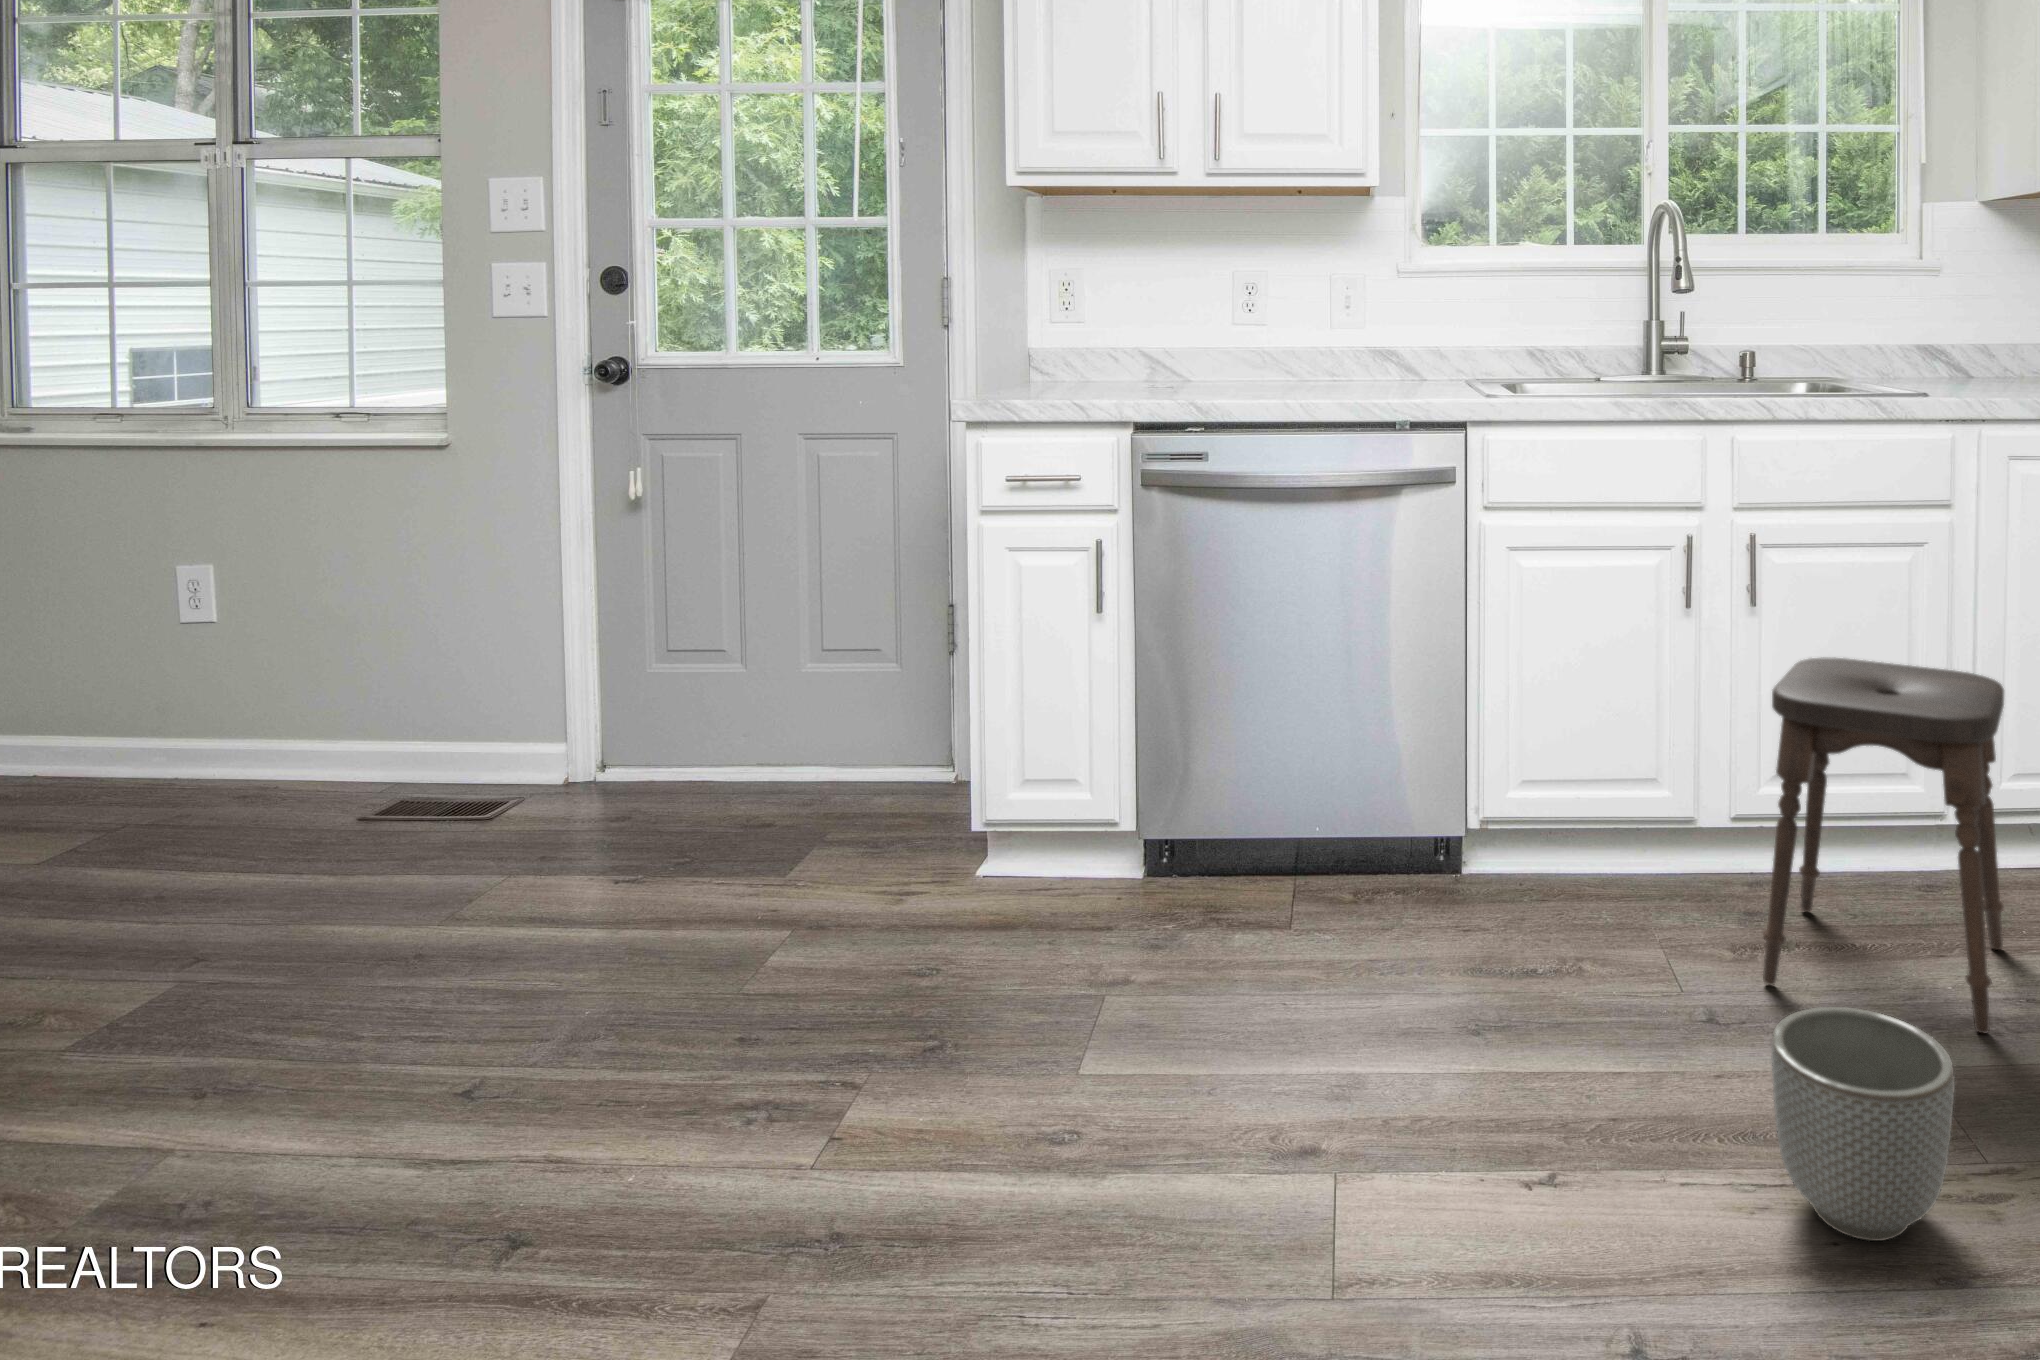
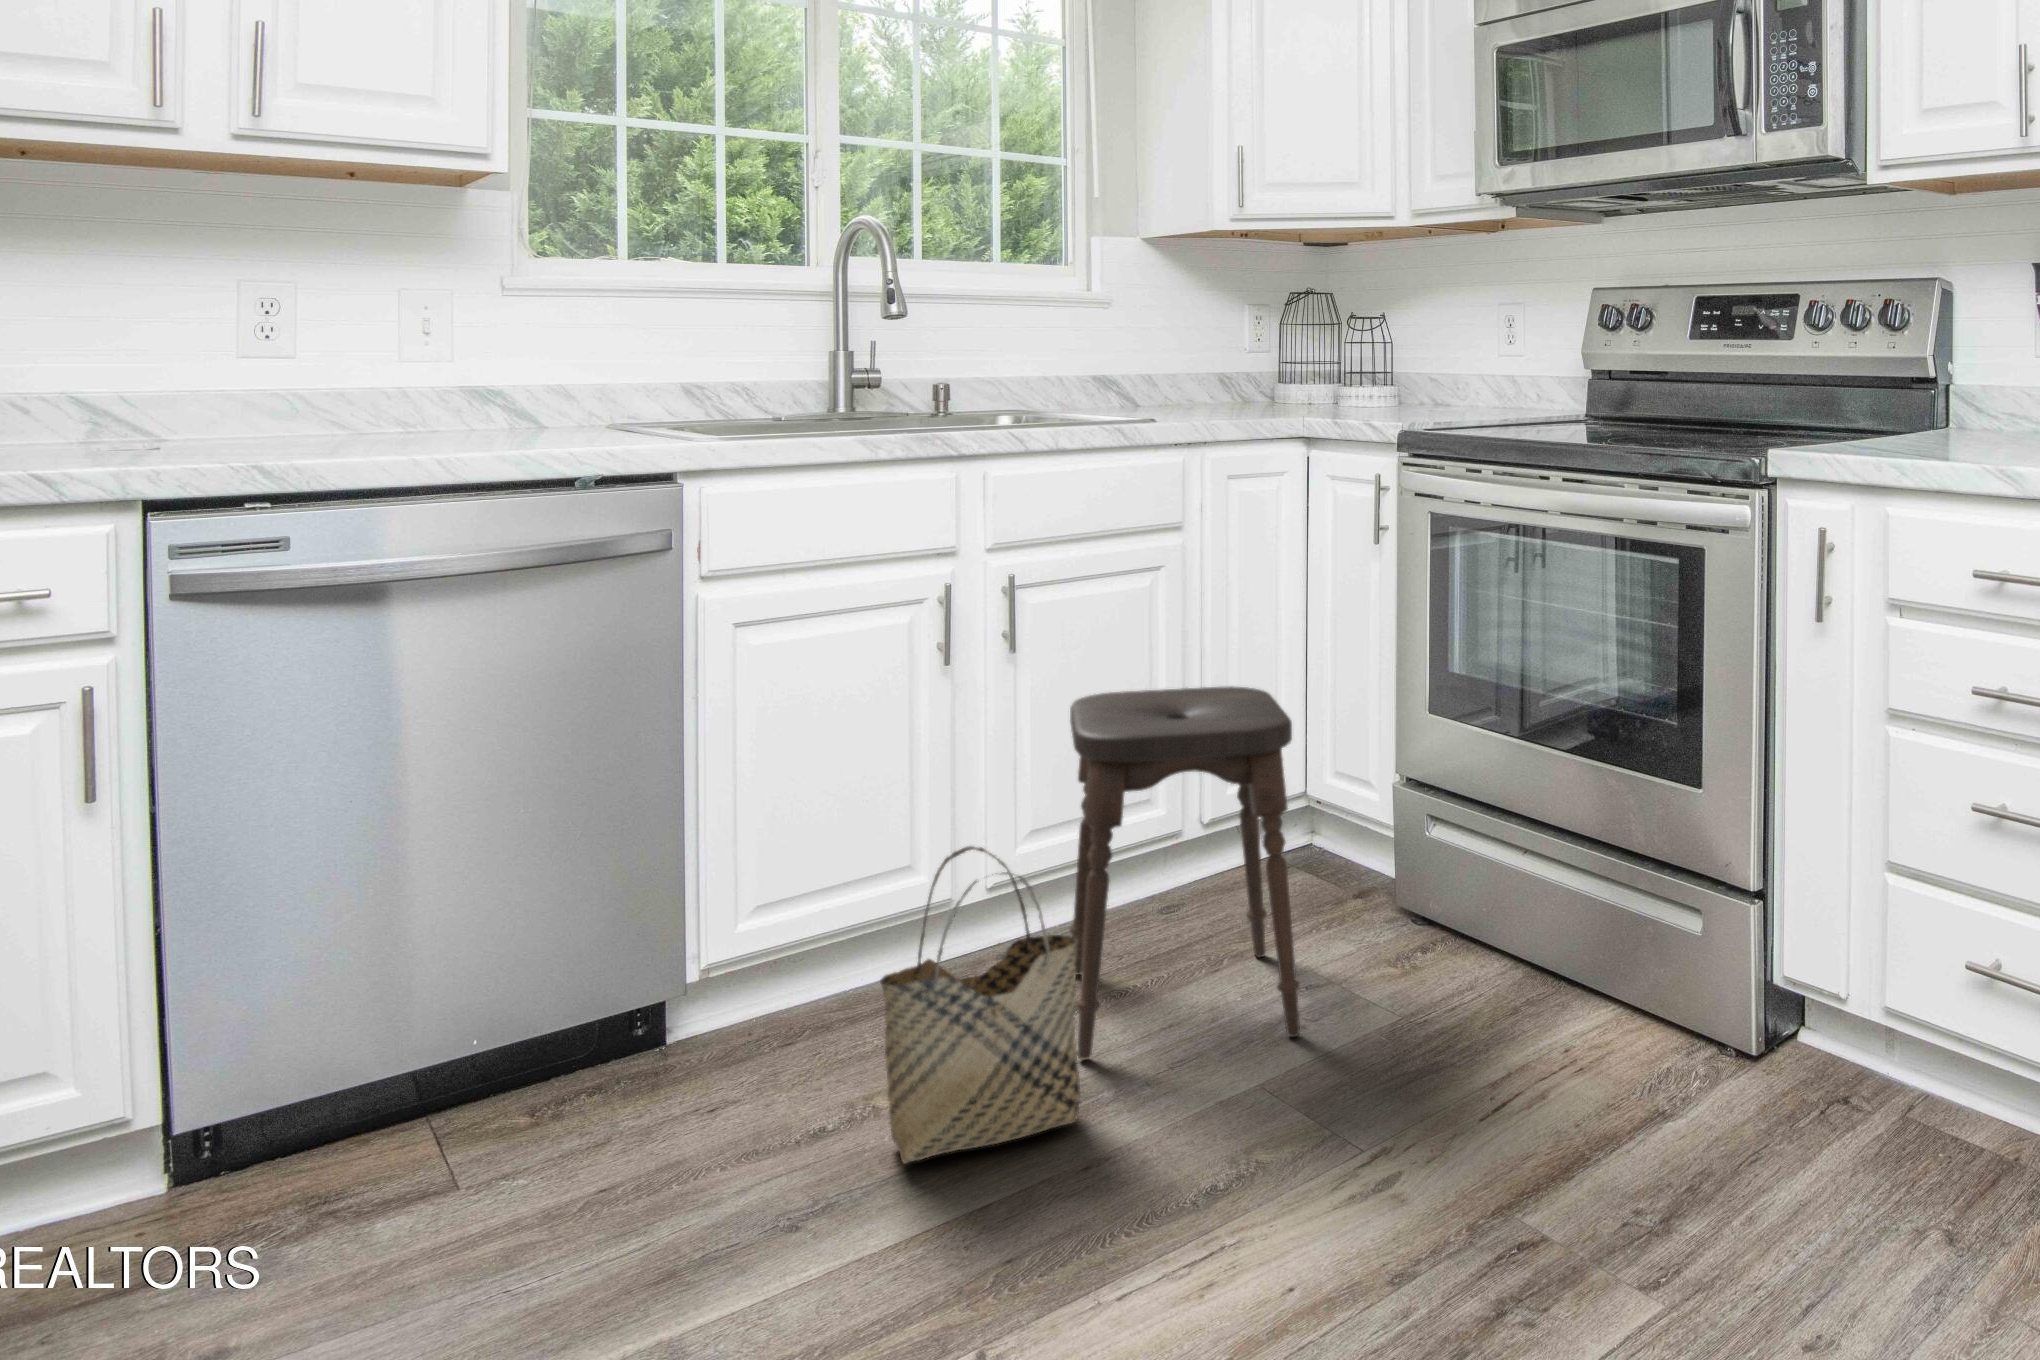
woven basket: none [1564,768,1742,1031] -> present [880,846,1080,1164]
planter: present [1771,1007,1955,1241] -> none [1205,1035,1385,1277]

